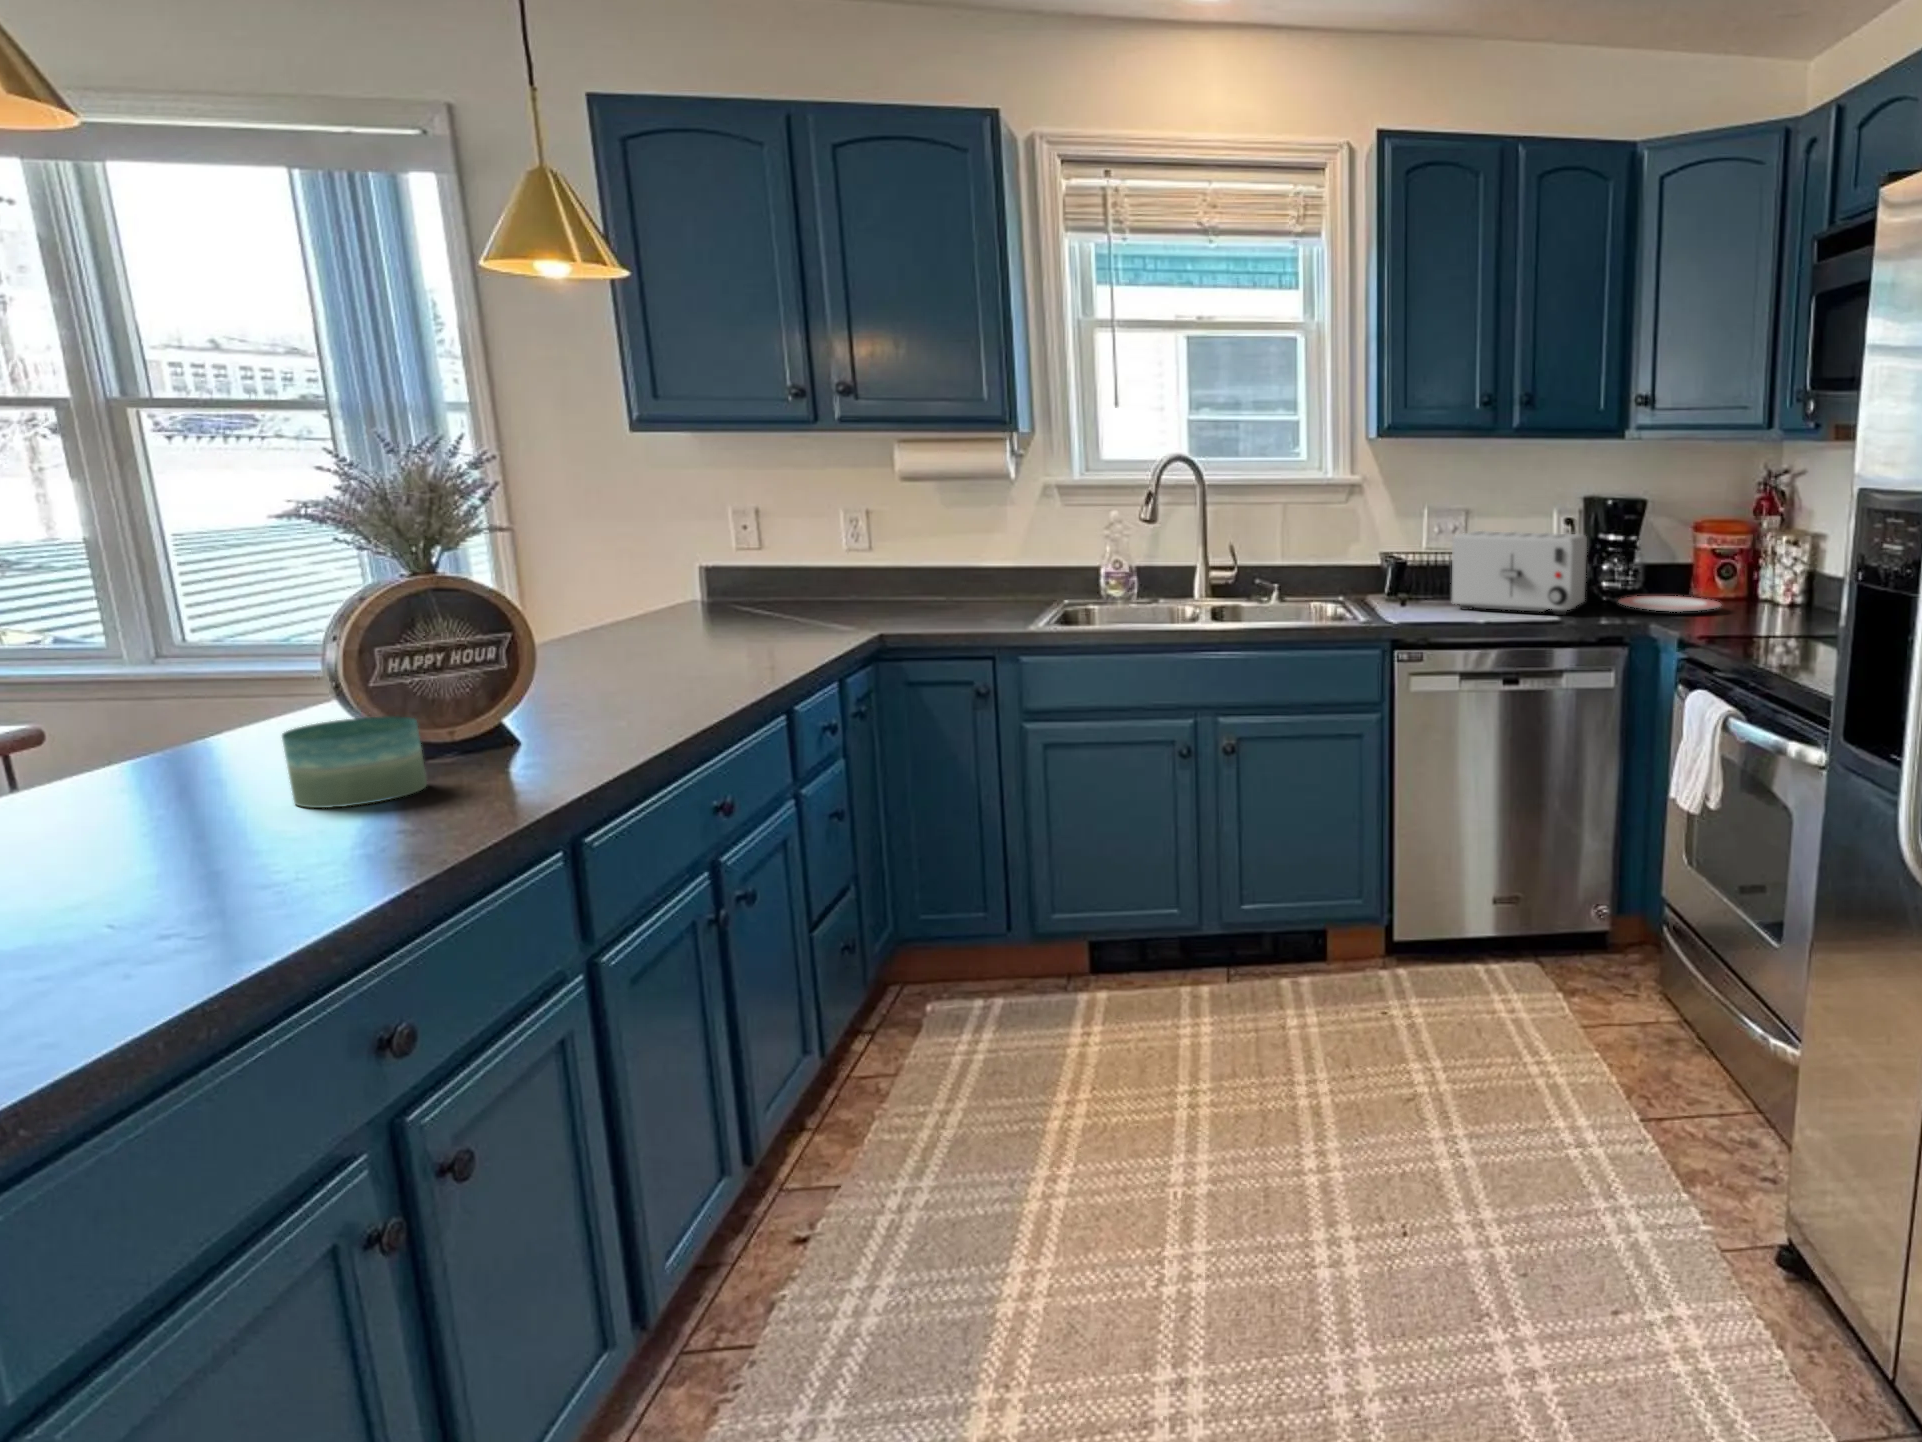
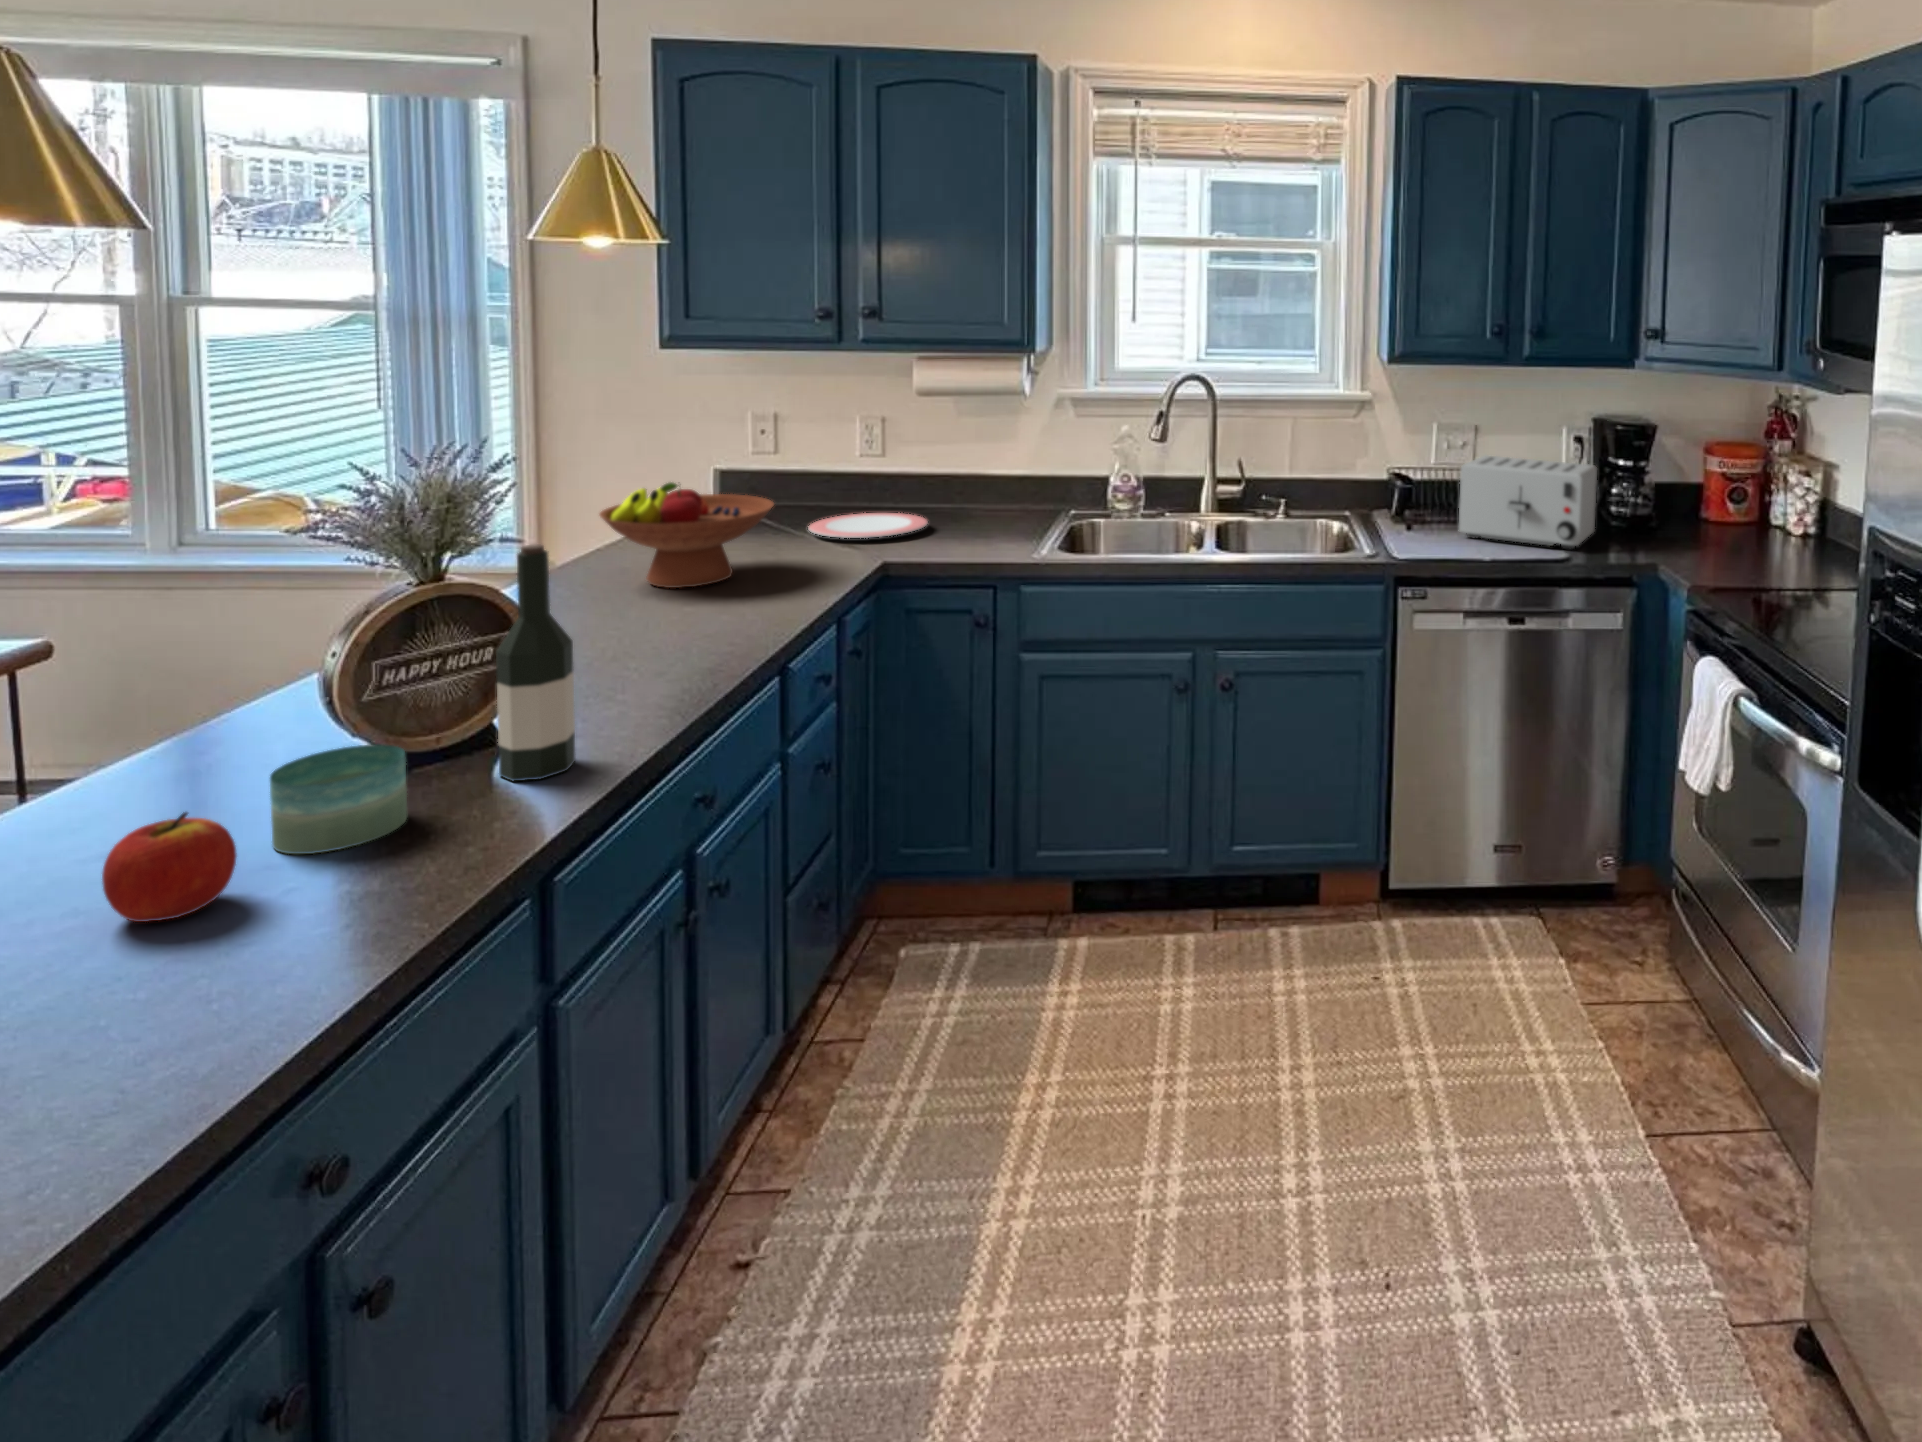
wine bottle: none [497,530,591,763] -> present [496,544,575,781]
fruit bowl: none [588,546,766,649] -> present [600,482,774,588]
plate: present [1619,596,1721,612] -> present [809,513,928,538]
apple: none [123,745,258,848] -> present [102,812,237,922]

